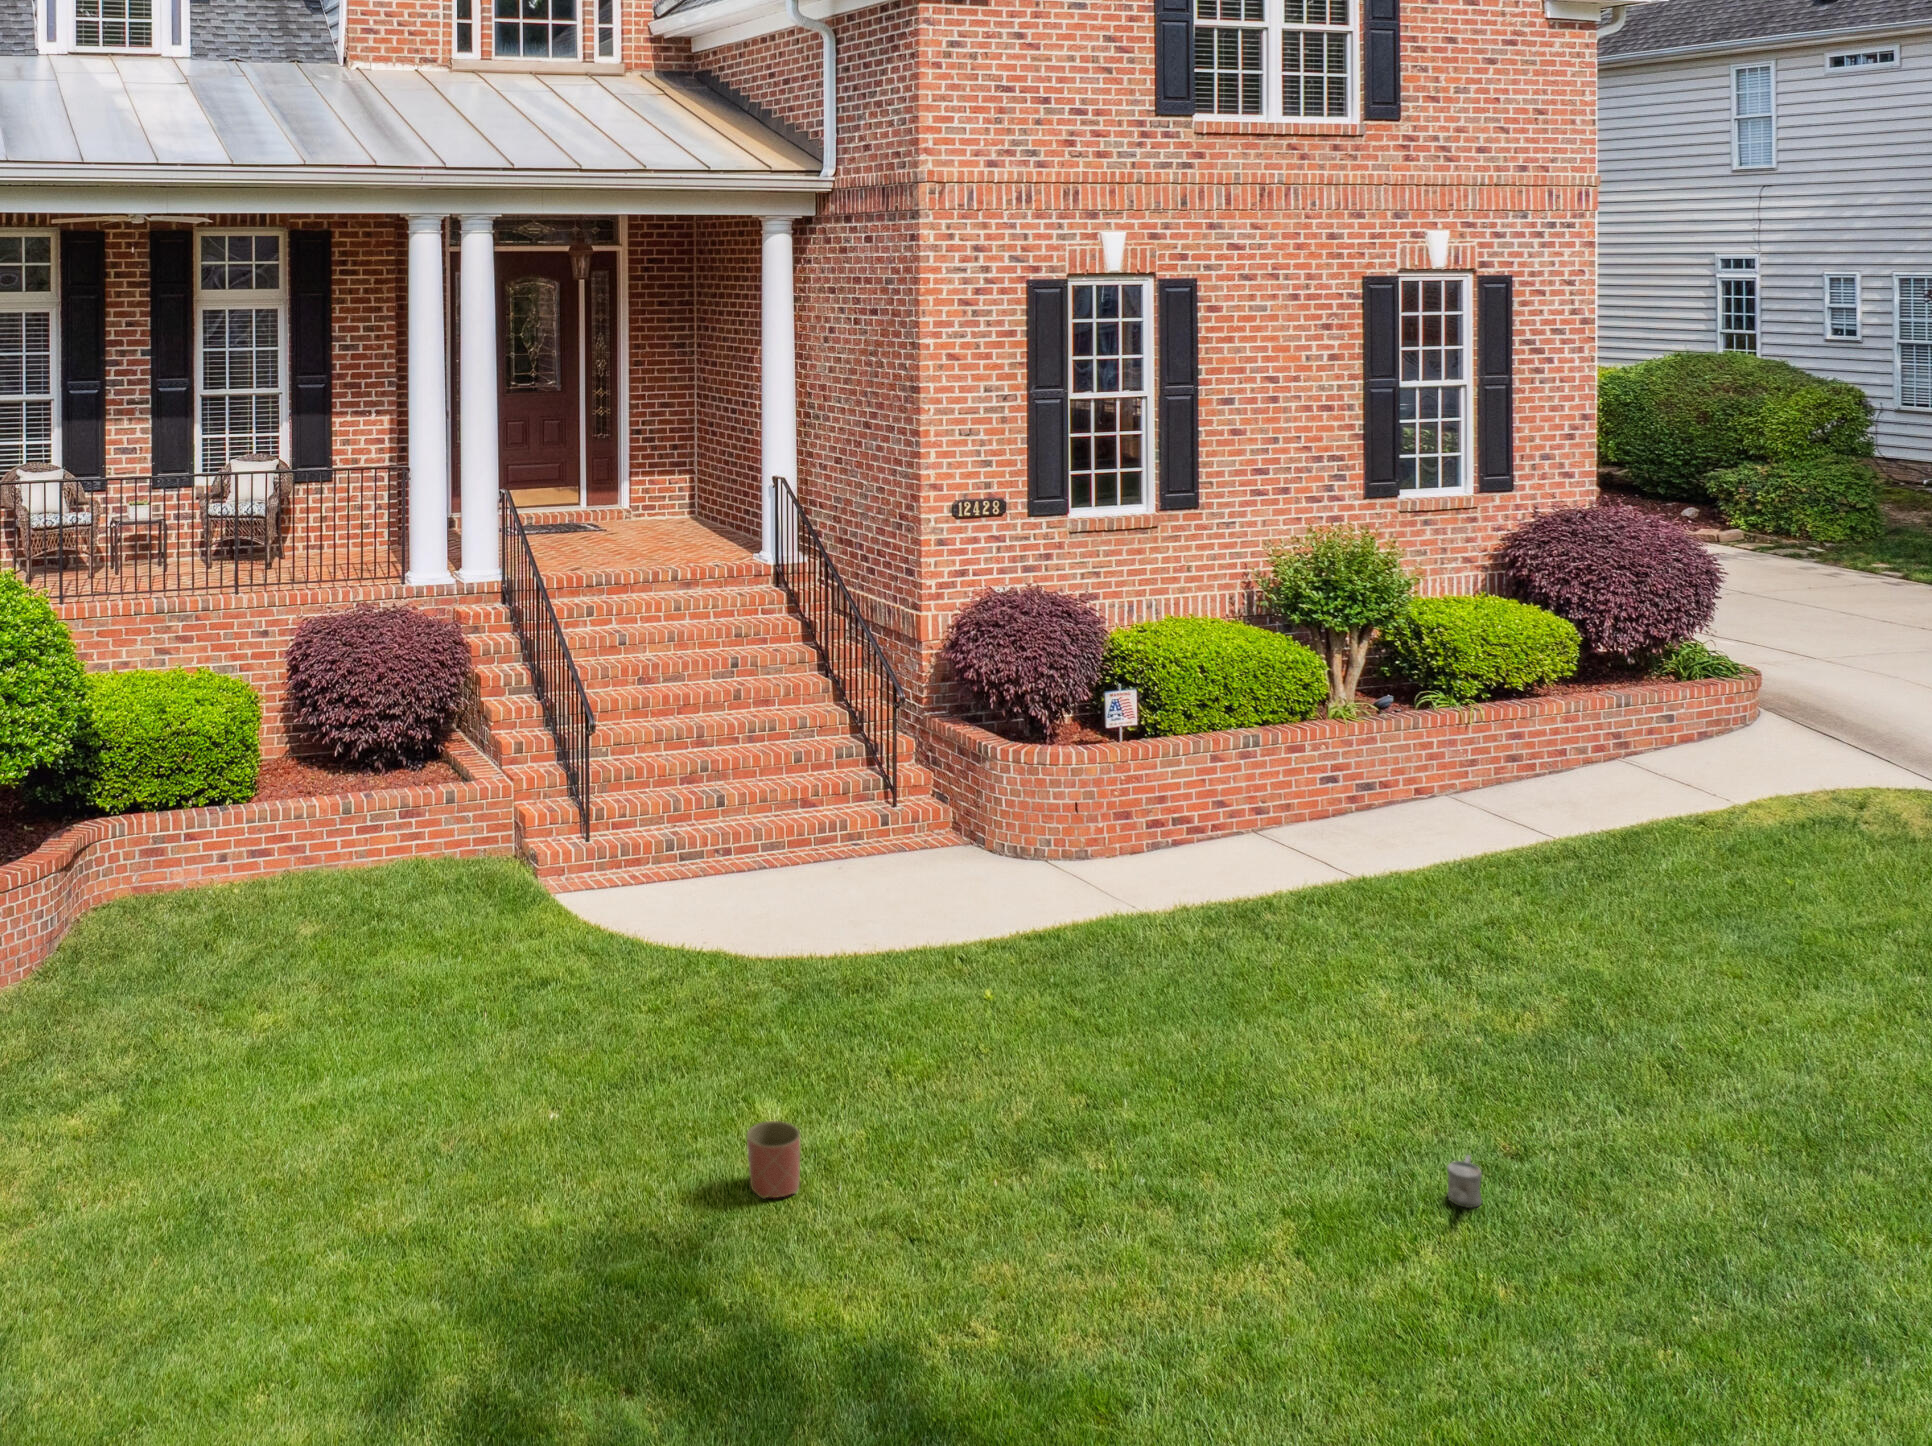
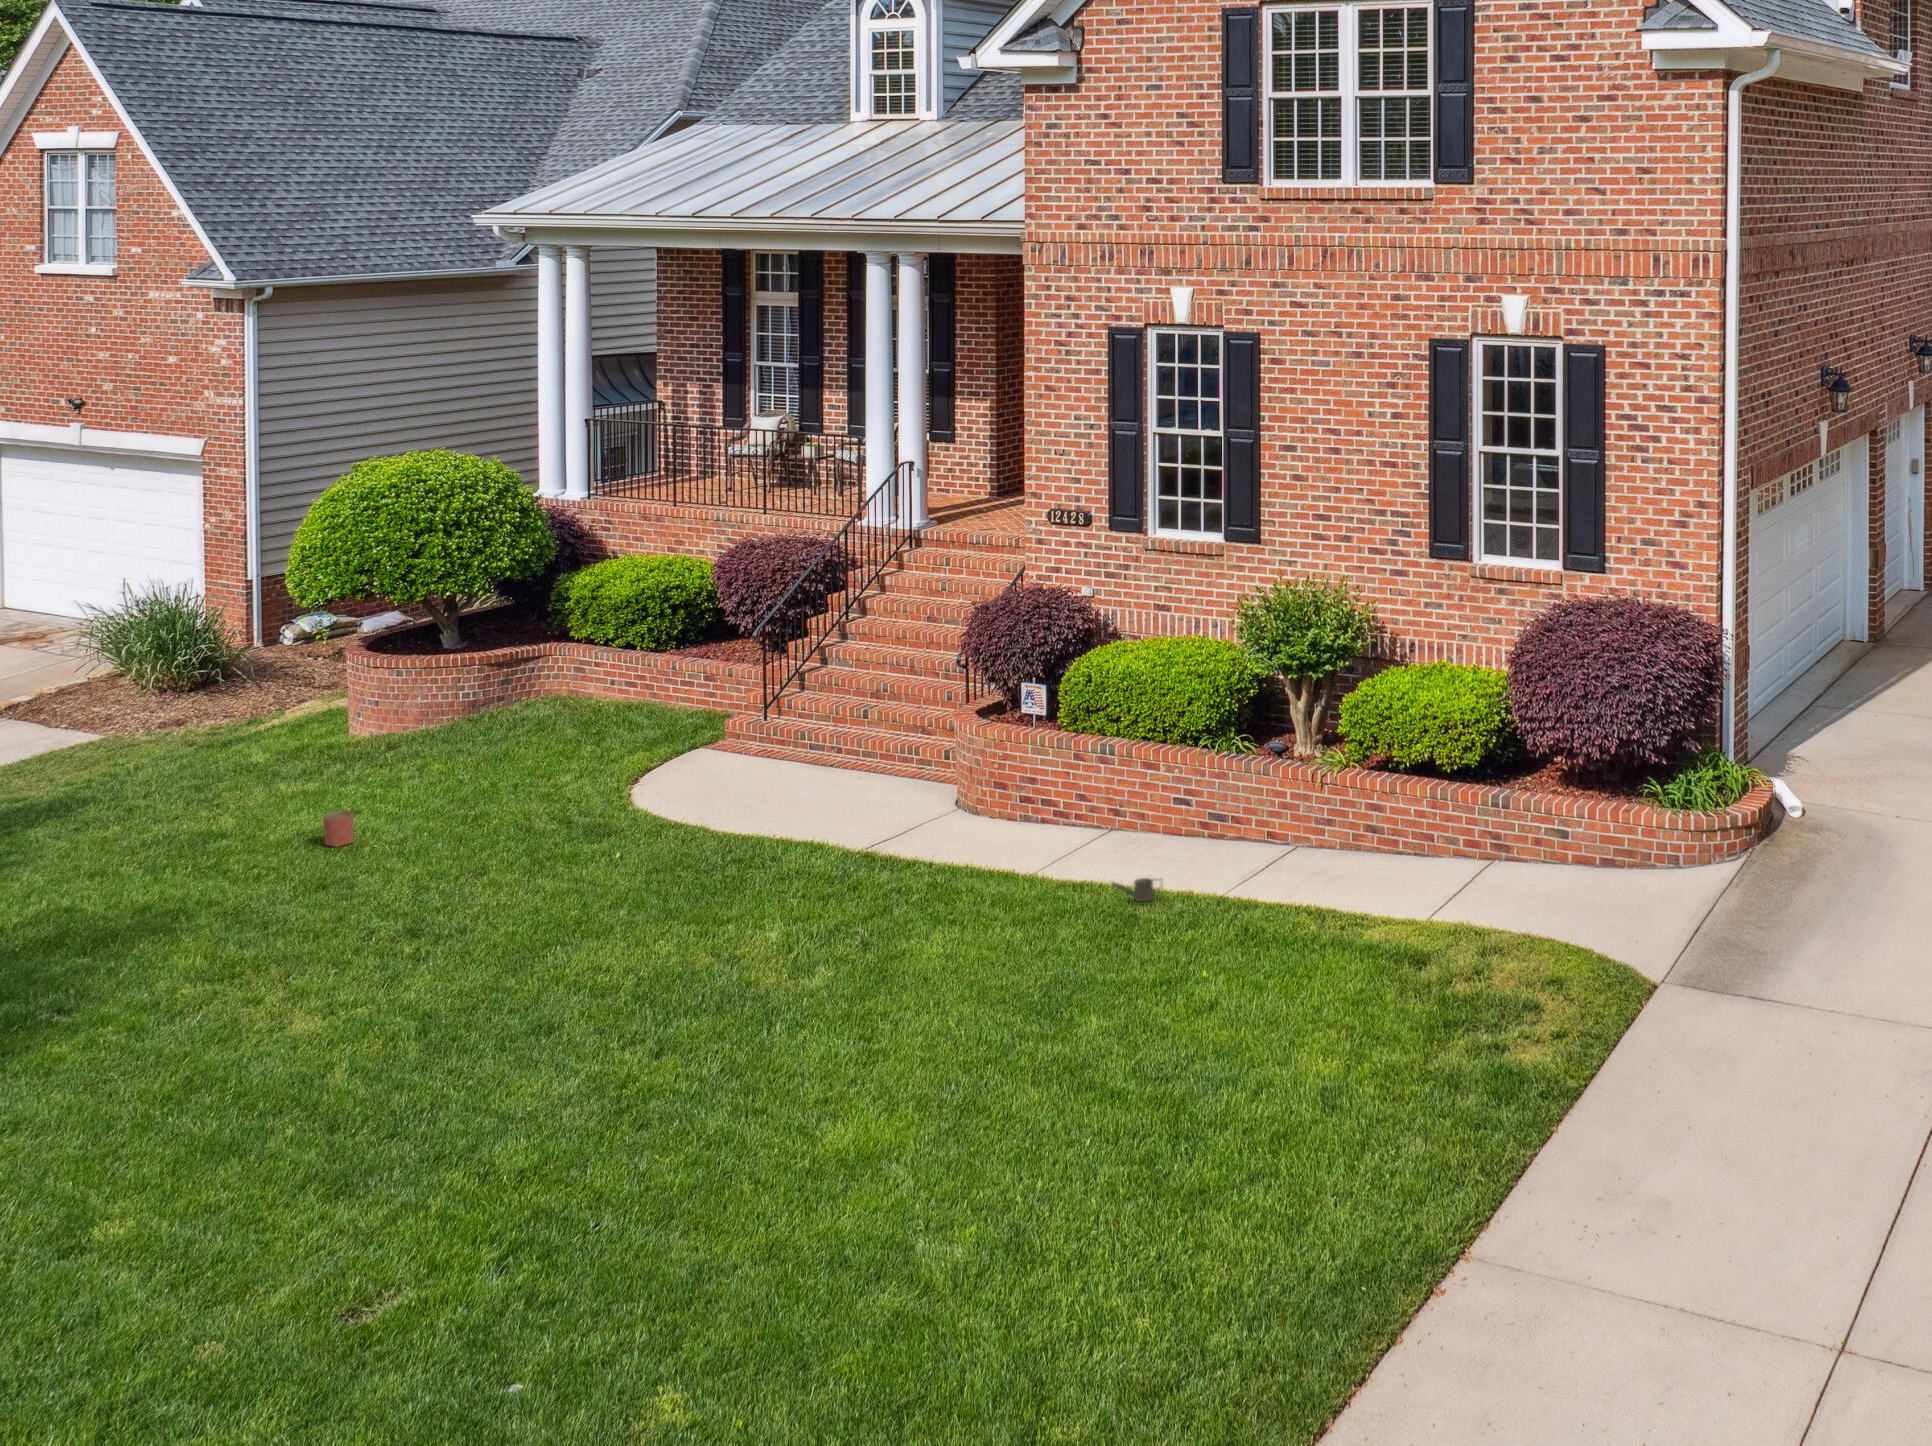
watering can: present [1447,1155,1482,1208] -> present [1112,878,1161,902]

